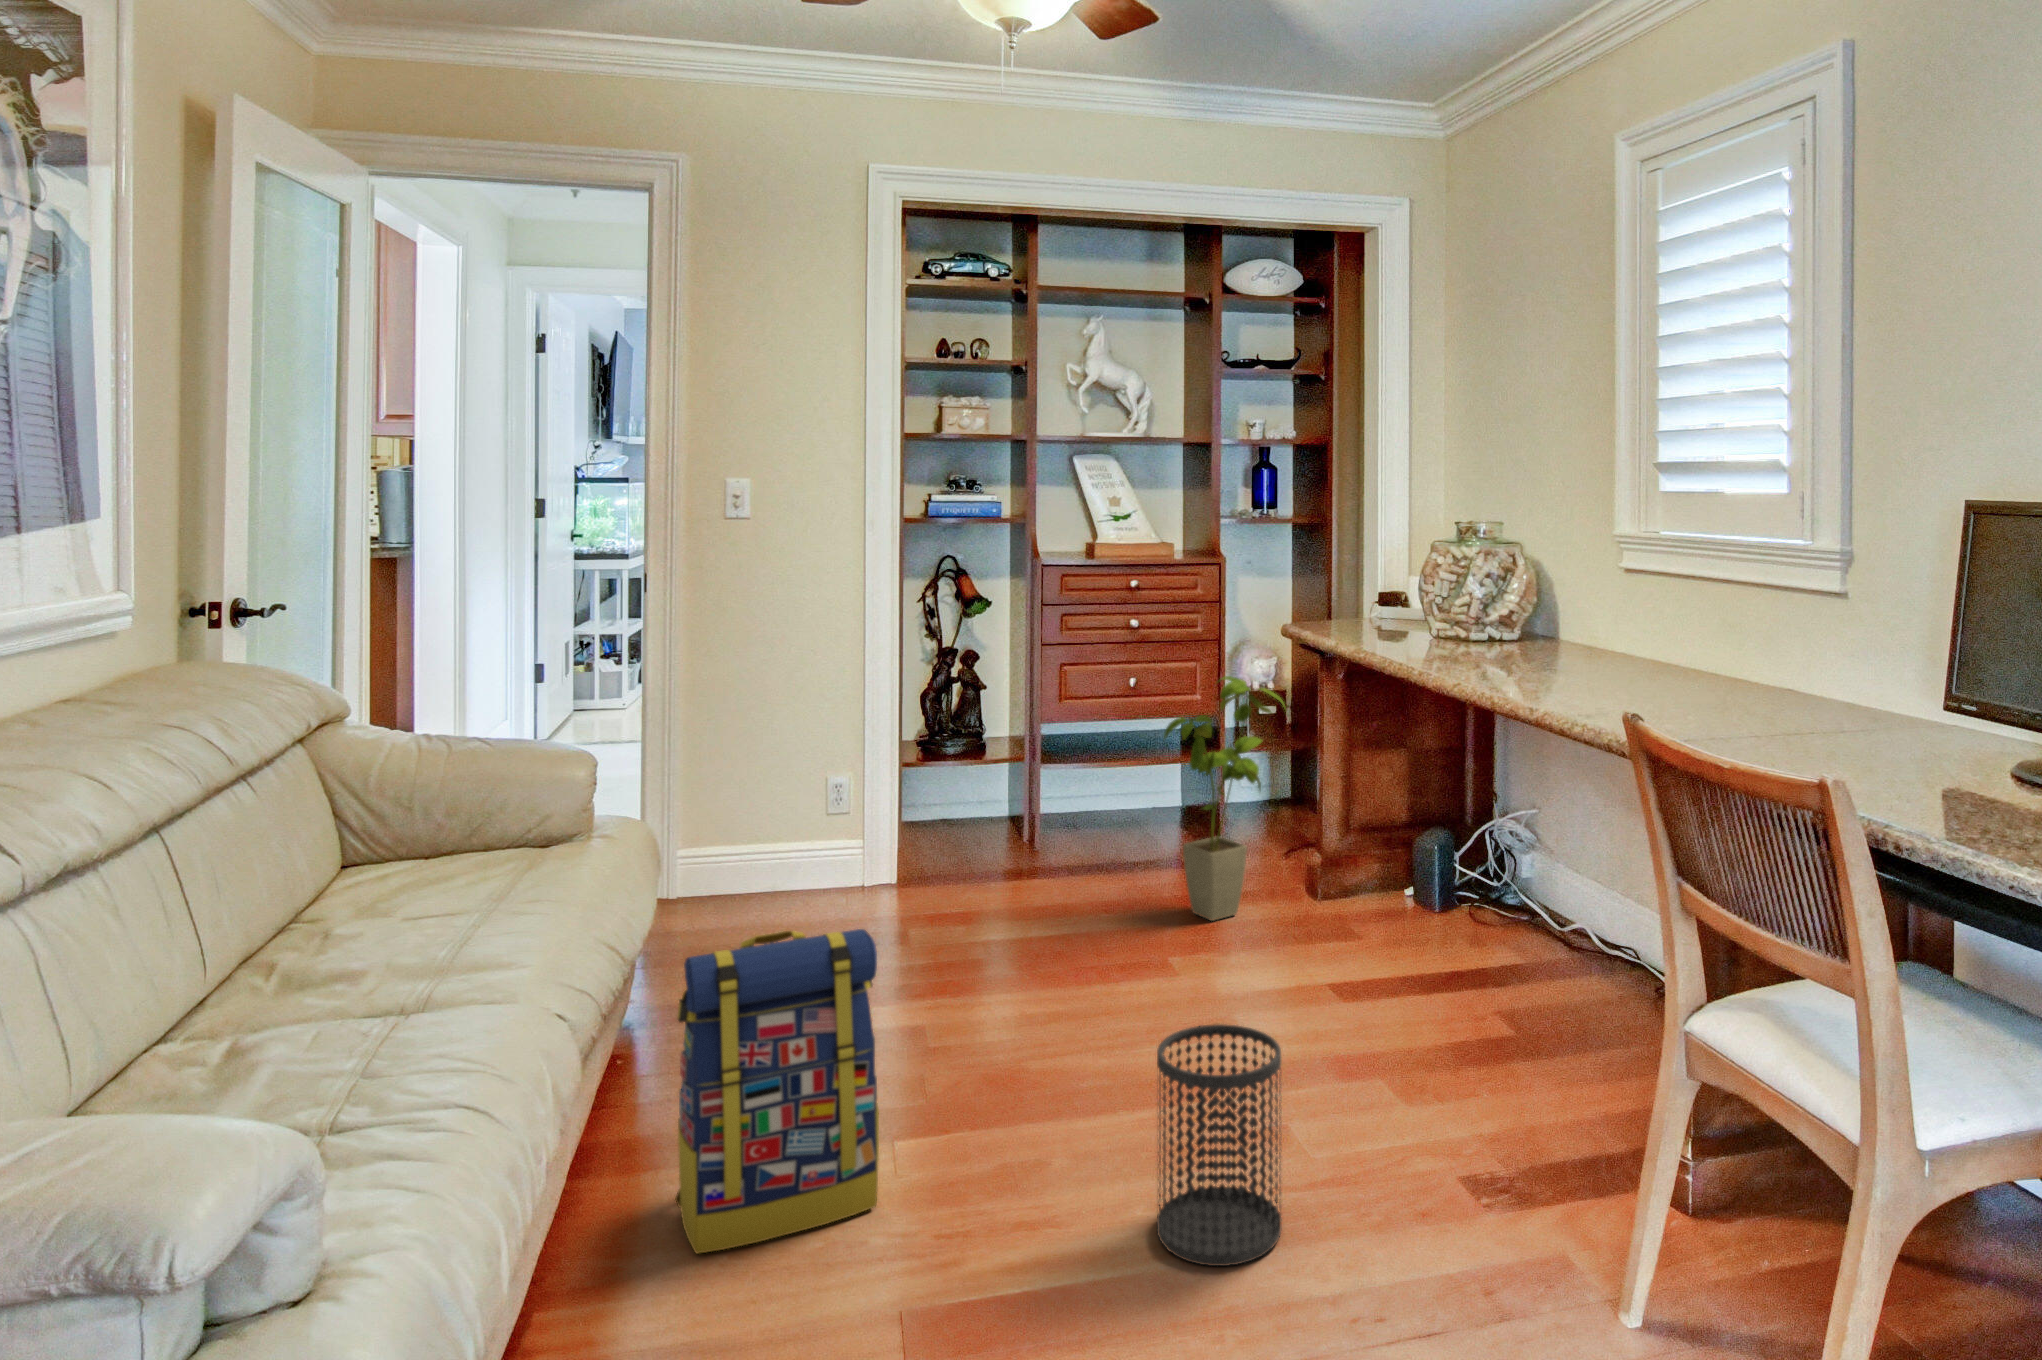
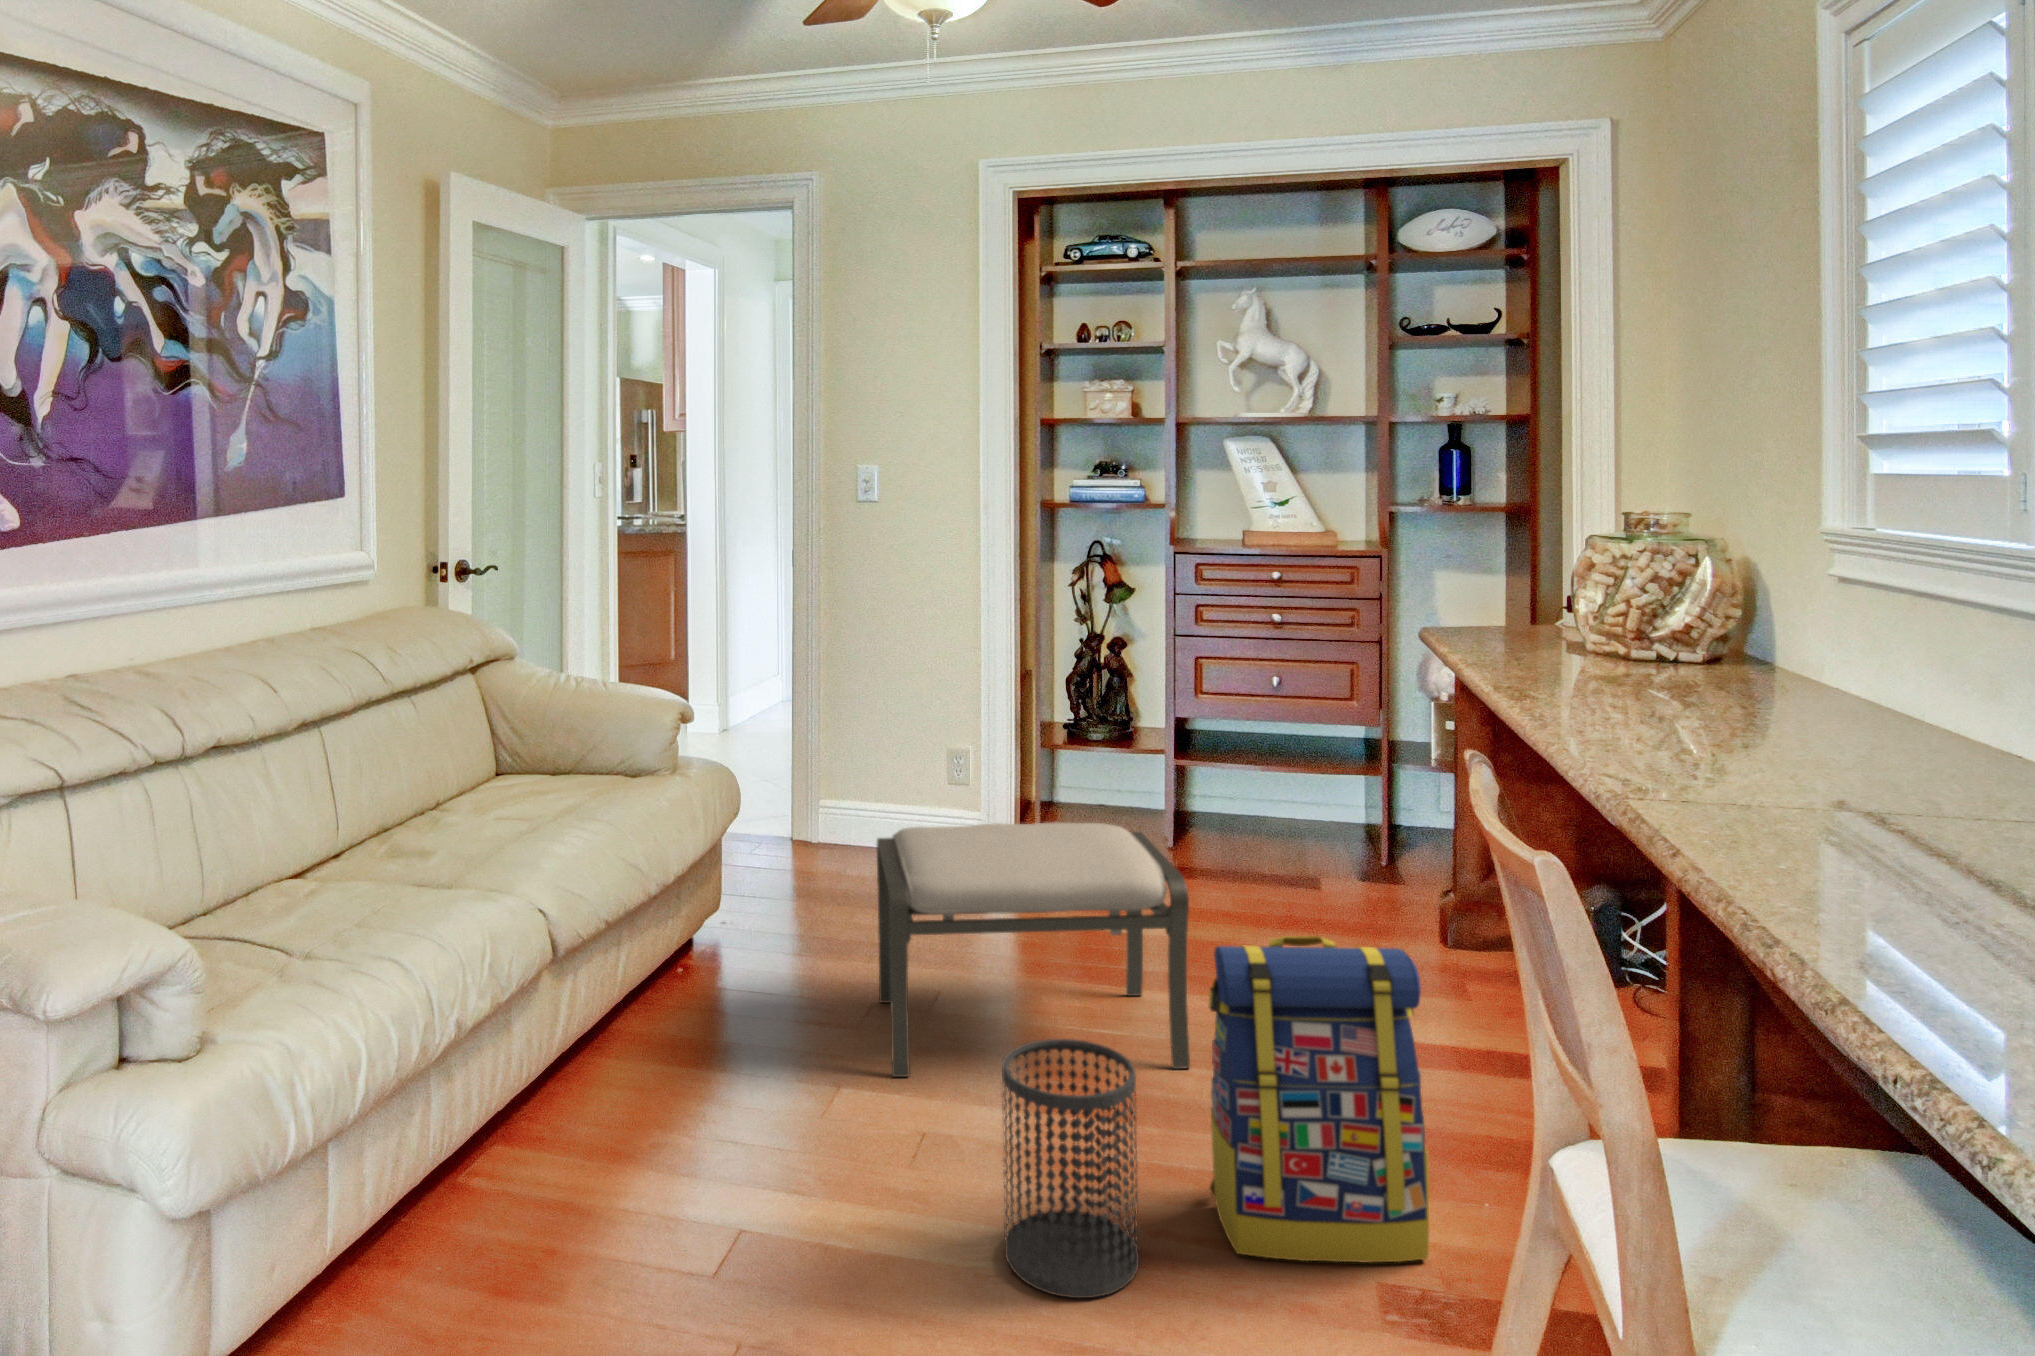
house plant: present [1164,676,1284,921] -> none [1253,681,1393,949]
ottoman: none [860,829,1196,1119] -> present [877,822,1190,1077]
backpack: present [675,929,879,1254] -> present [1209,936,1429,1263]

